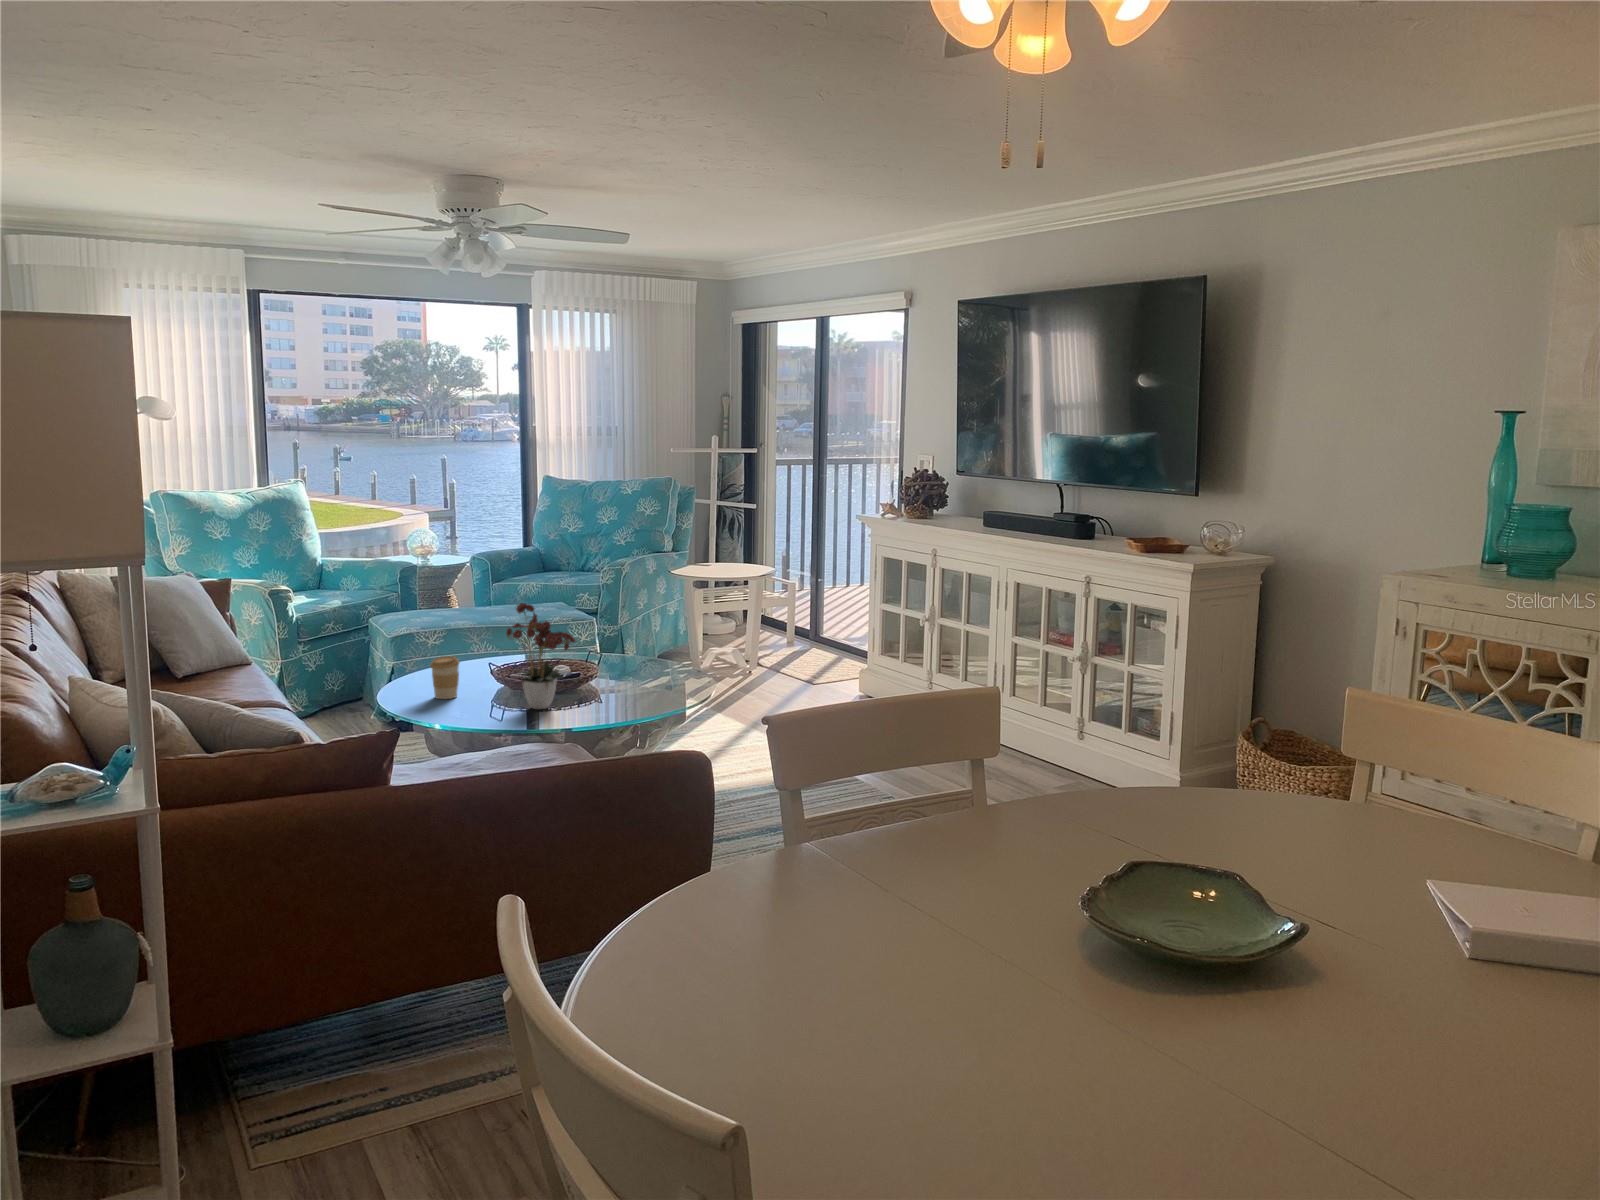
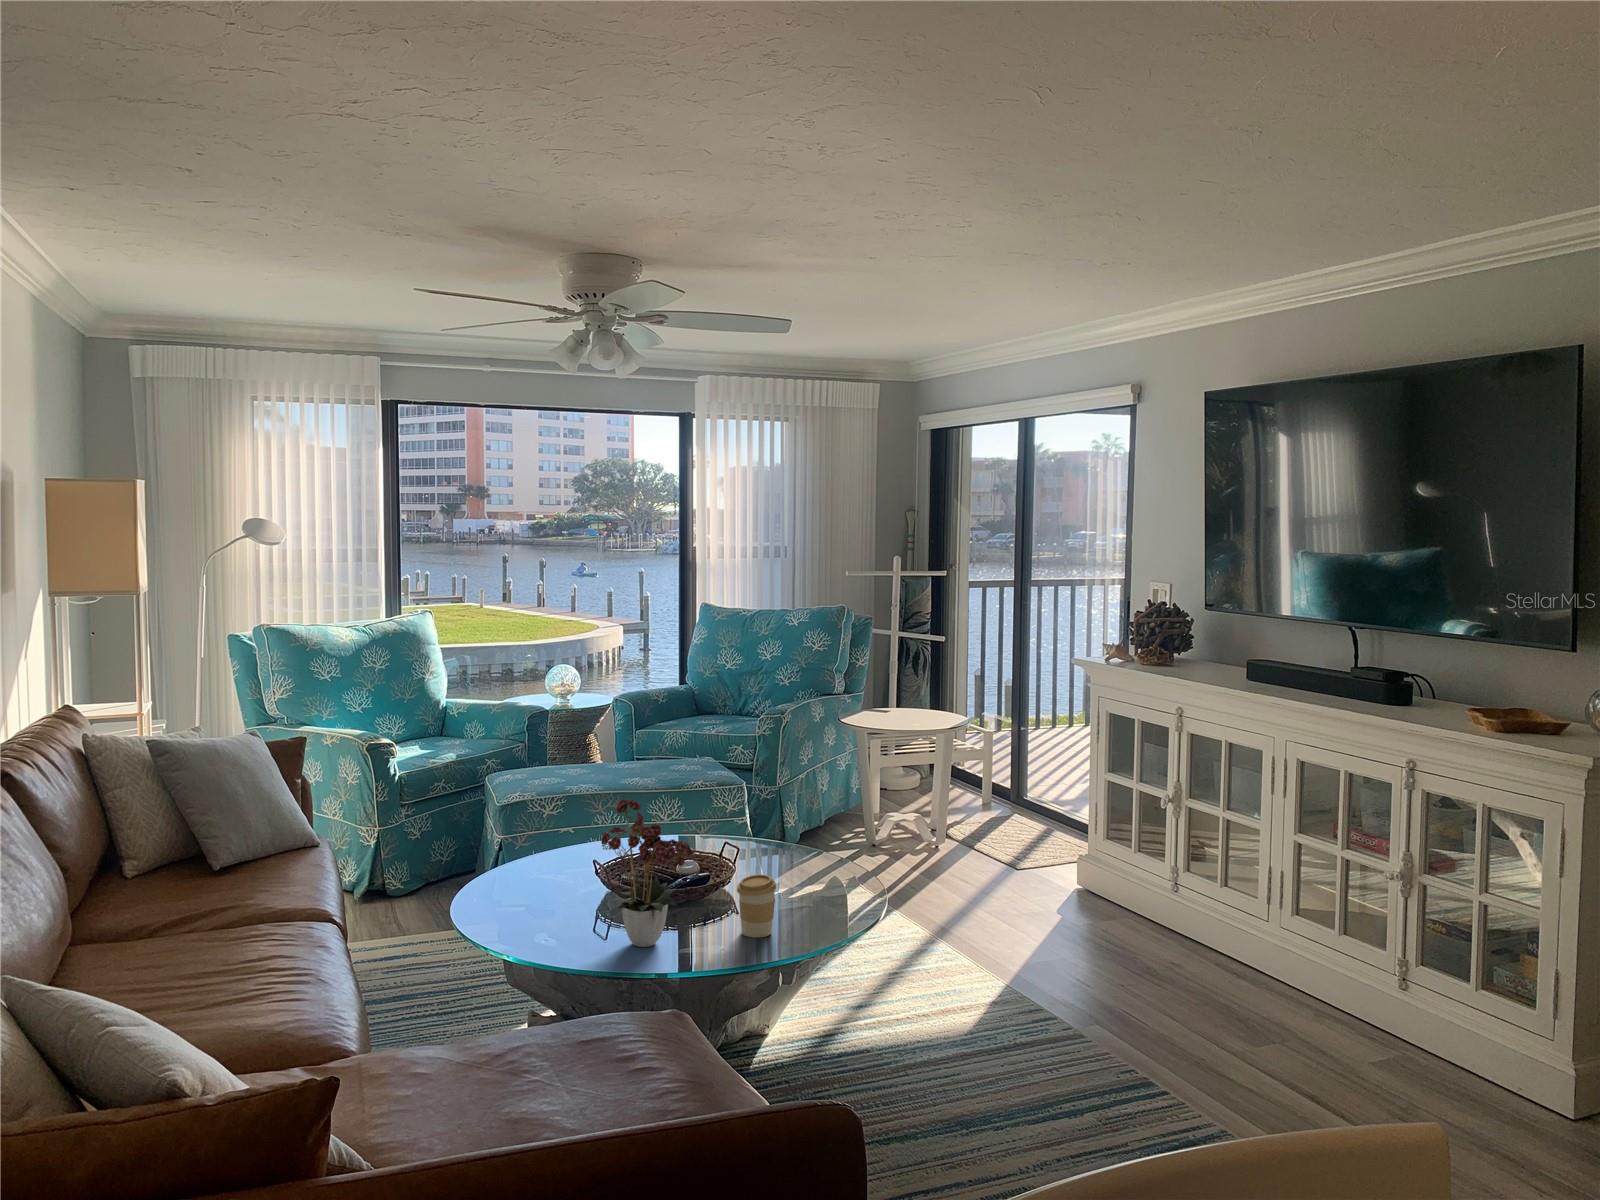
coffee cup: present [430,656,459,699] -> present [737,875,776,938]

